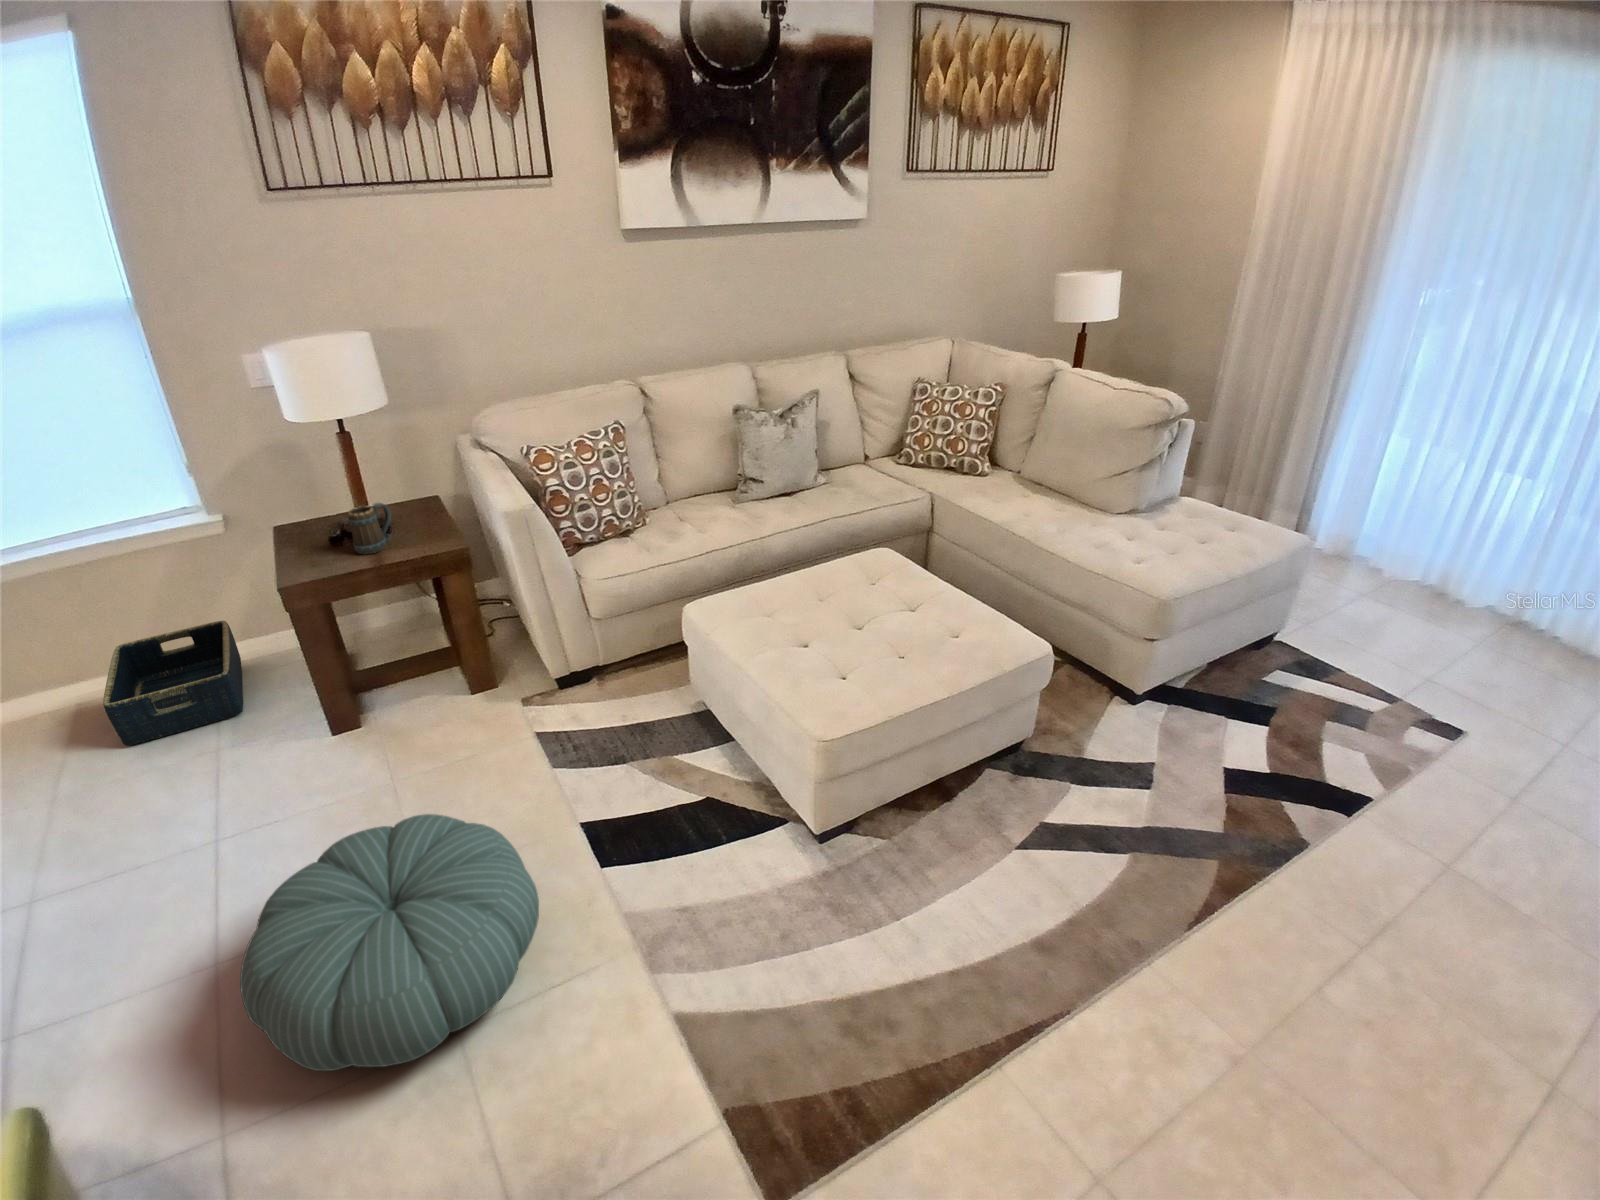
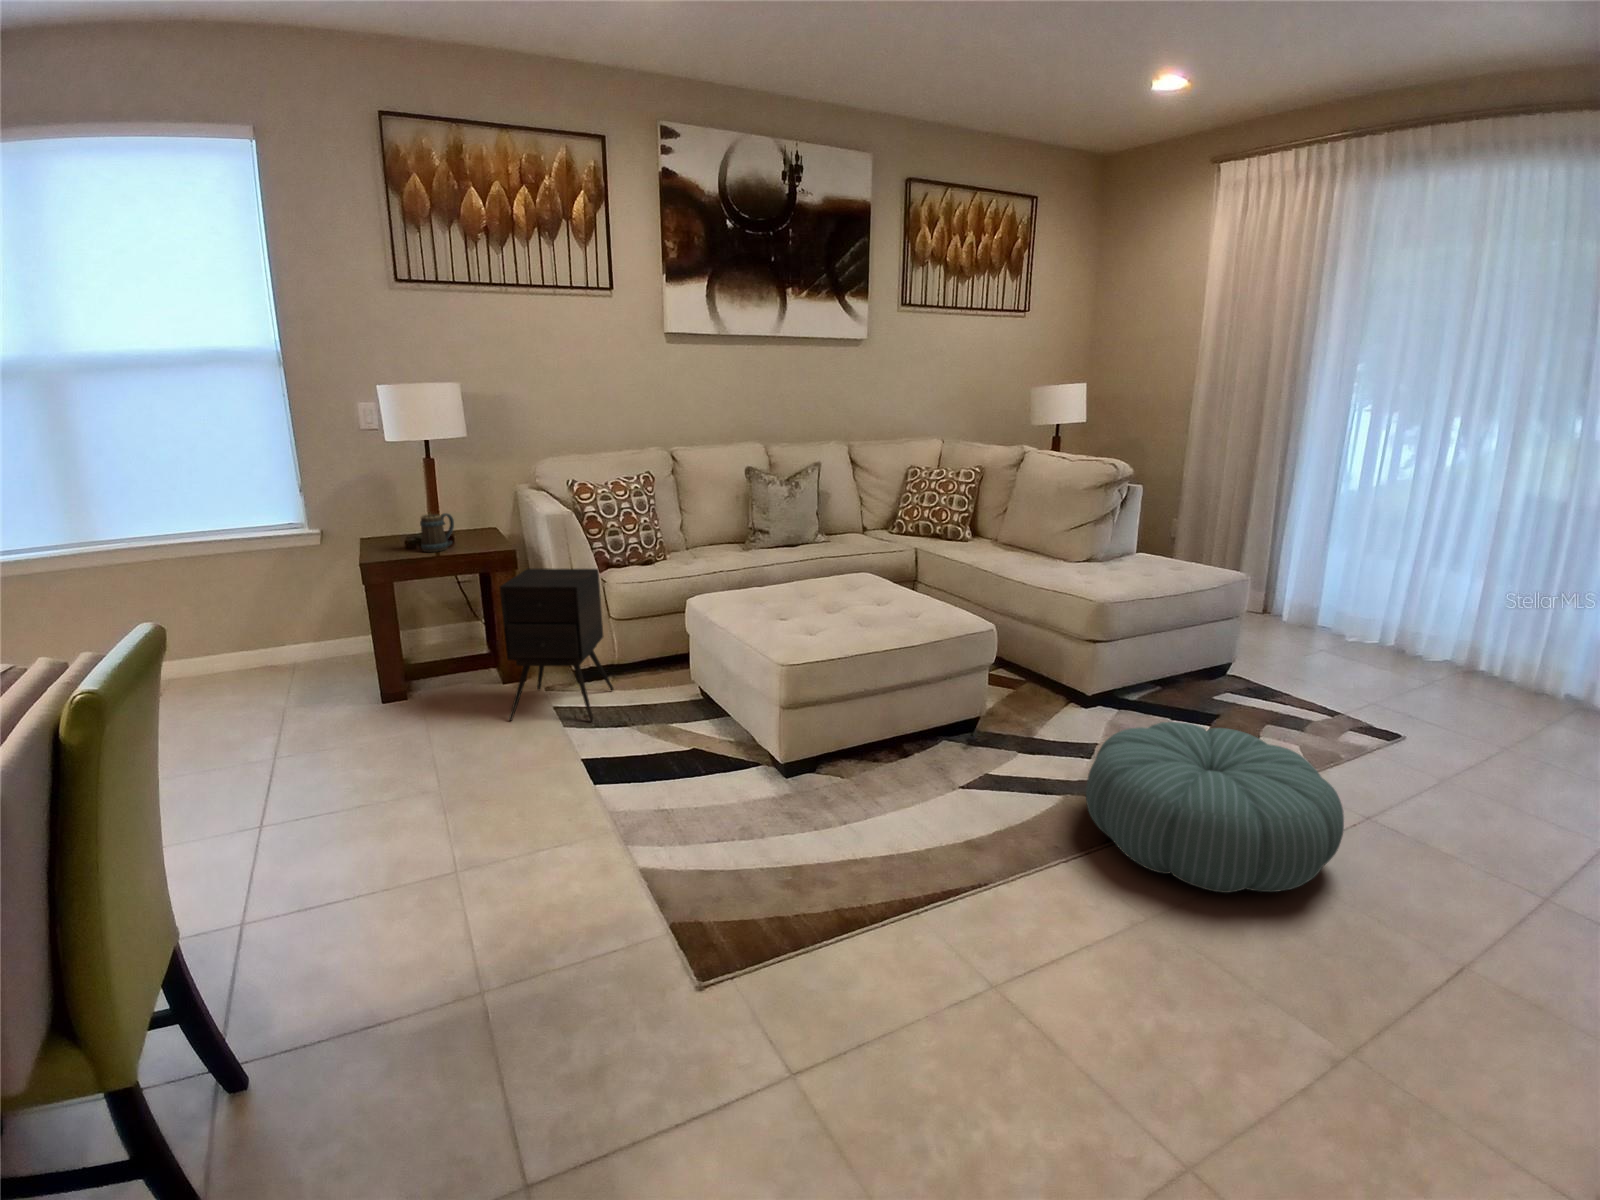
side table: none [459,569,602,754] -> present [500,569,614,721]
basket: present [103,621,243,745] -> none [197,624,310,706]
pouf: present [240,814,539,1071] -> present [1086,722,1344,893]

